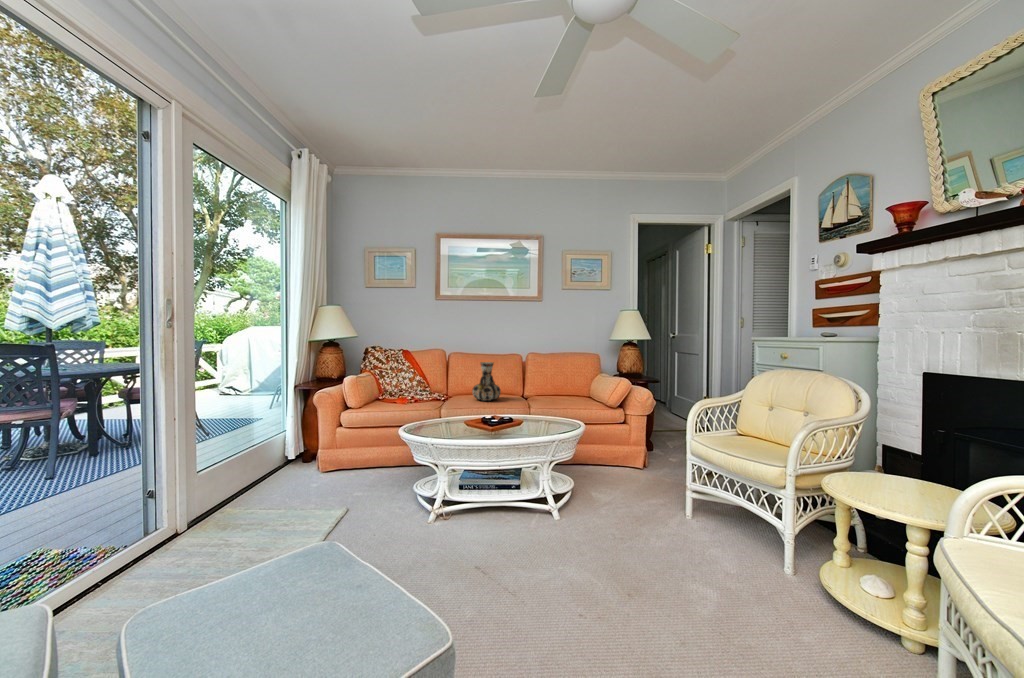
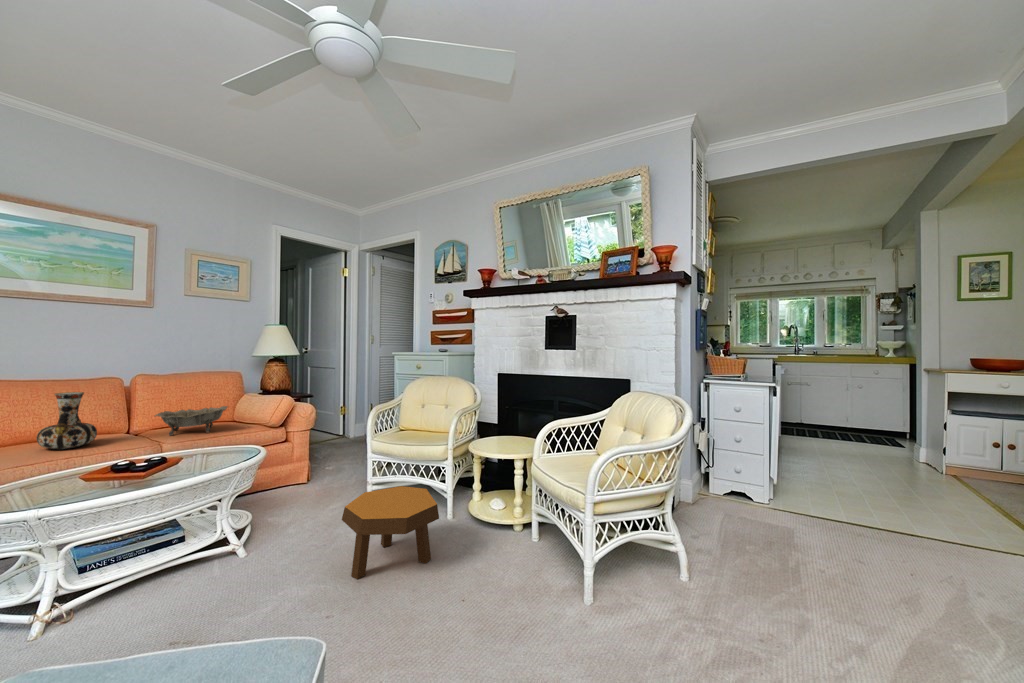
decorative bowl: none [533,382,581,404] -> present [155,406,228,436]
footstool: none [625,497,742,619] -> present [342,486,439,579]

